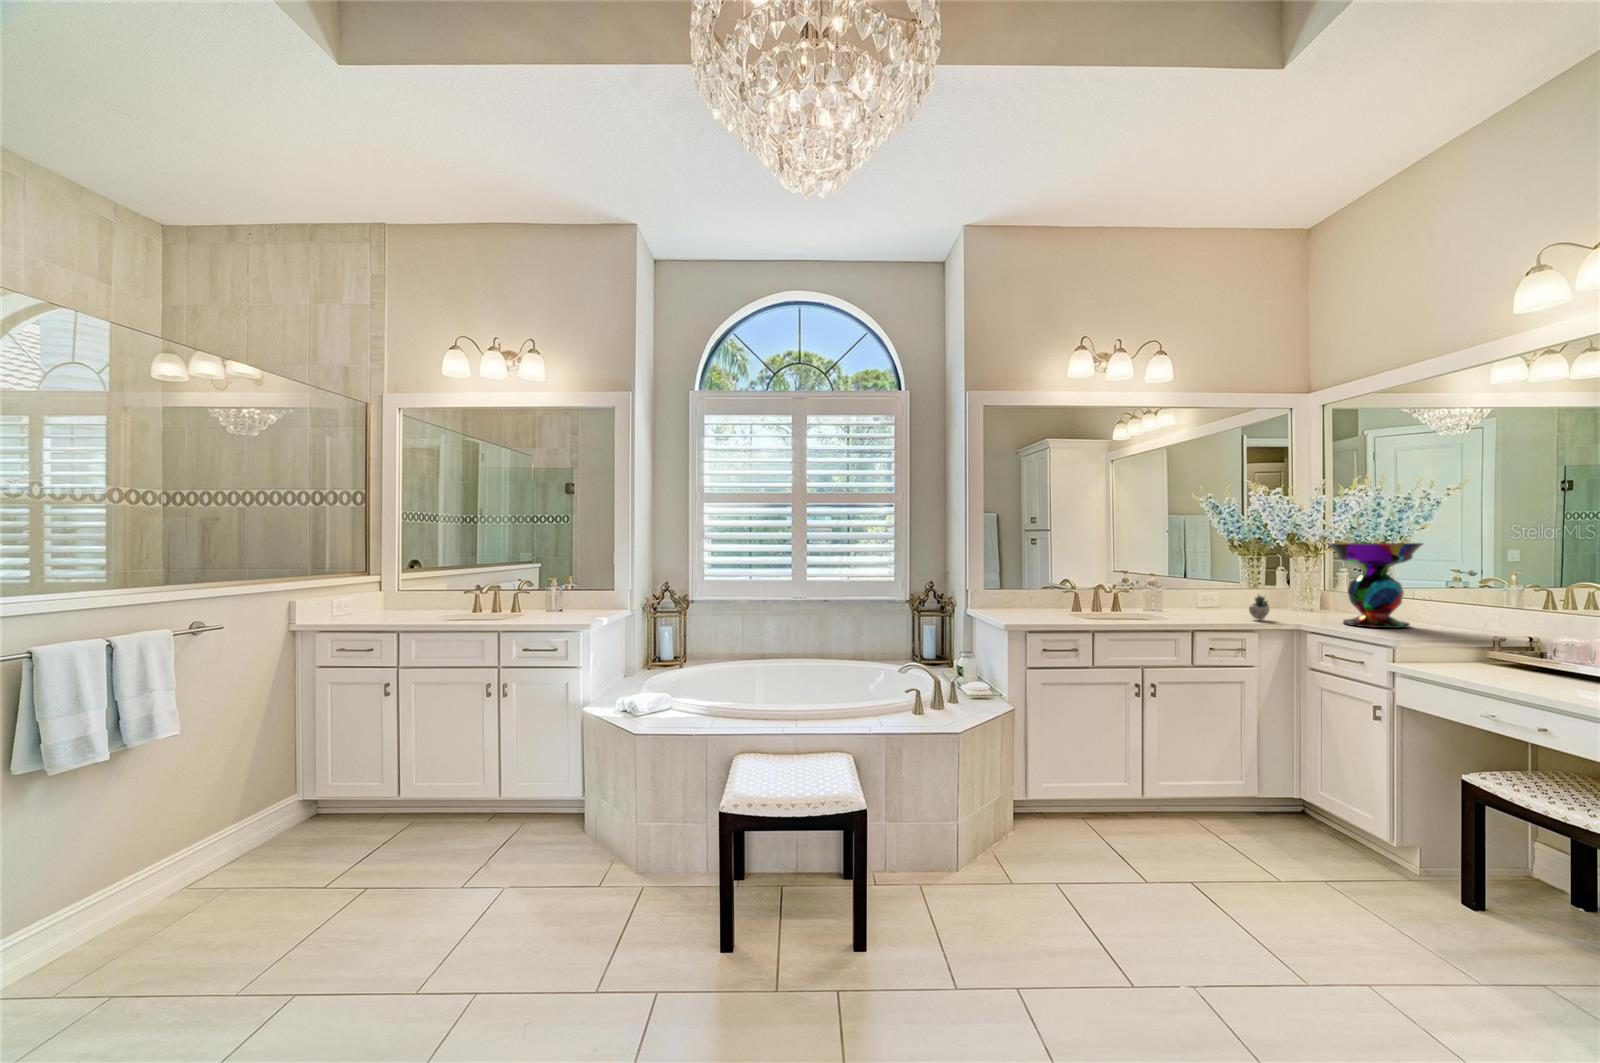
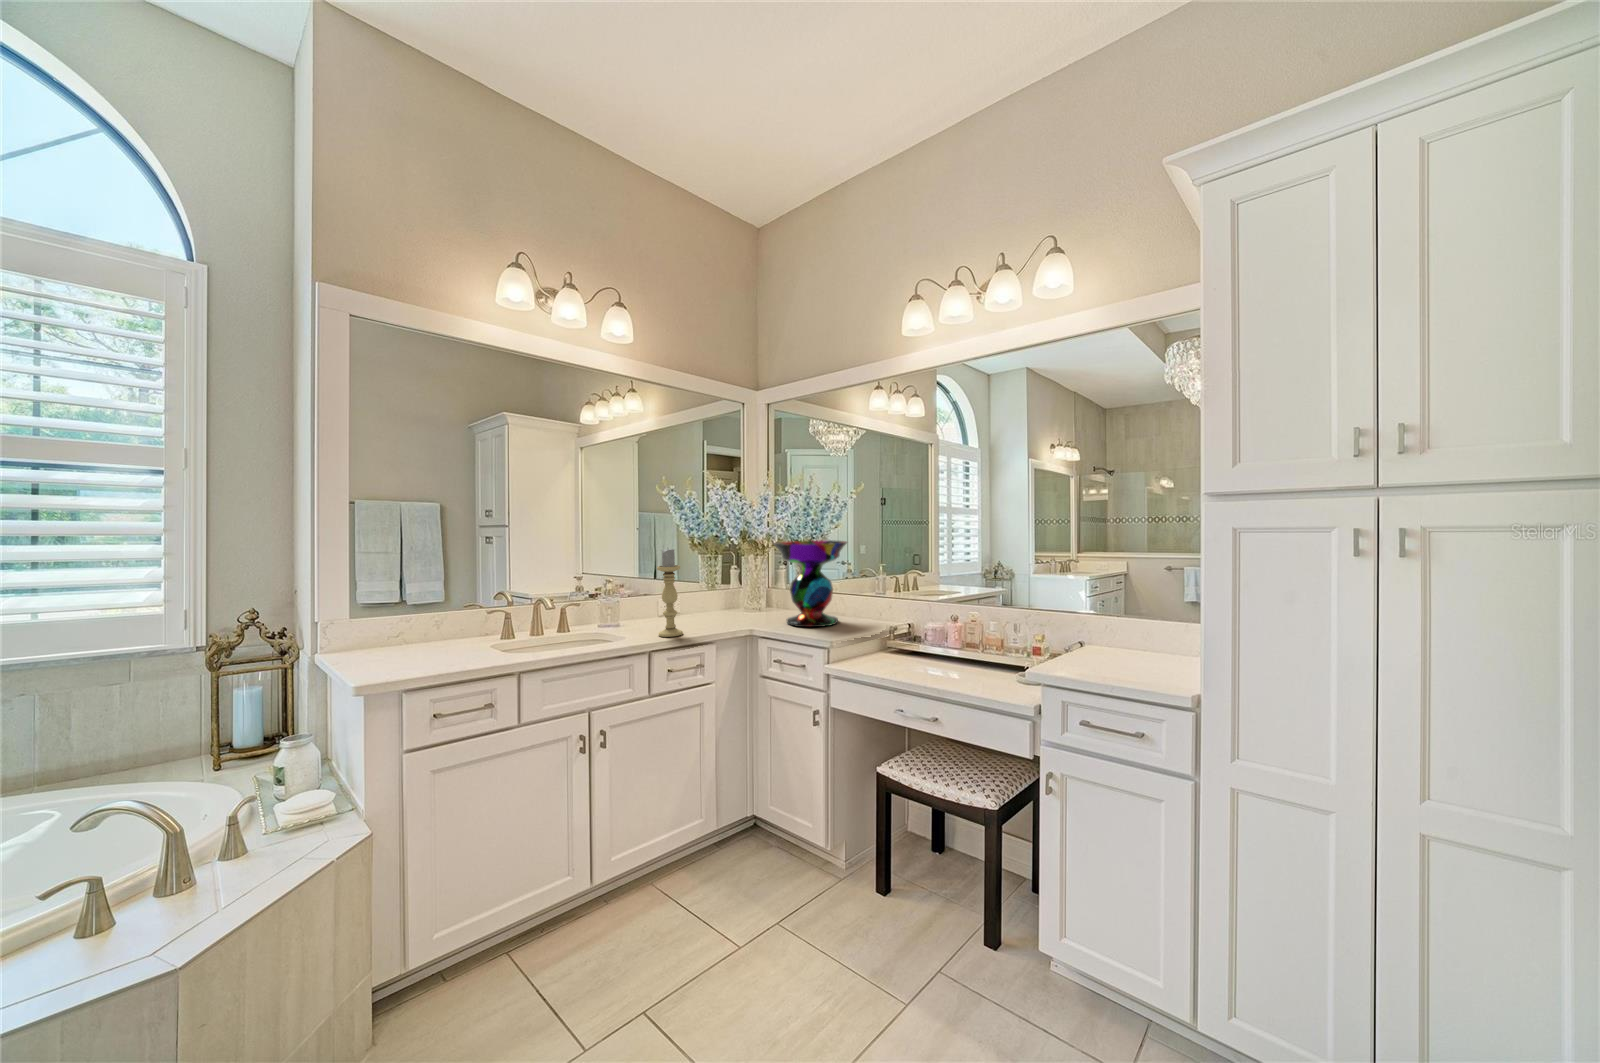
candle holder: none [1203,544,1227,622] -> present [657,549,683,637]
succulent plant: present [1249,595,1270,620] -> none [705,594,743,627]

